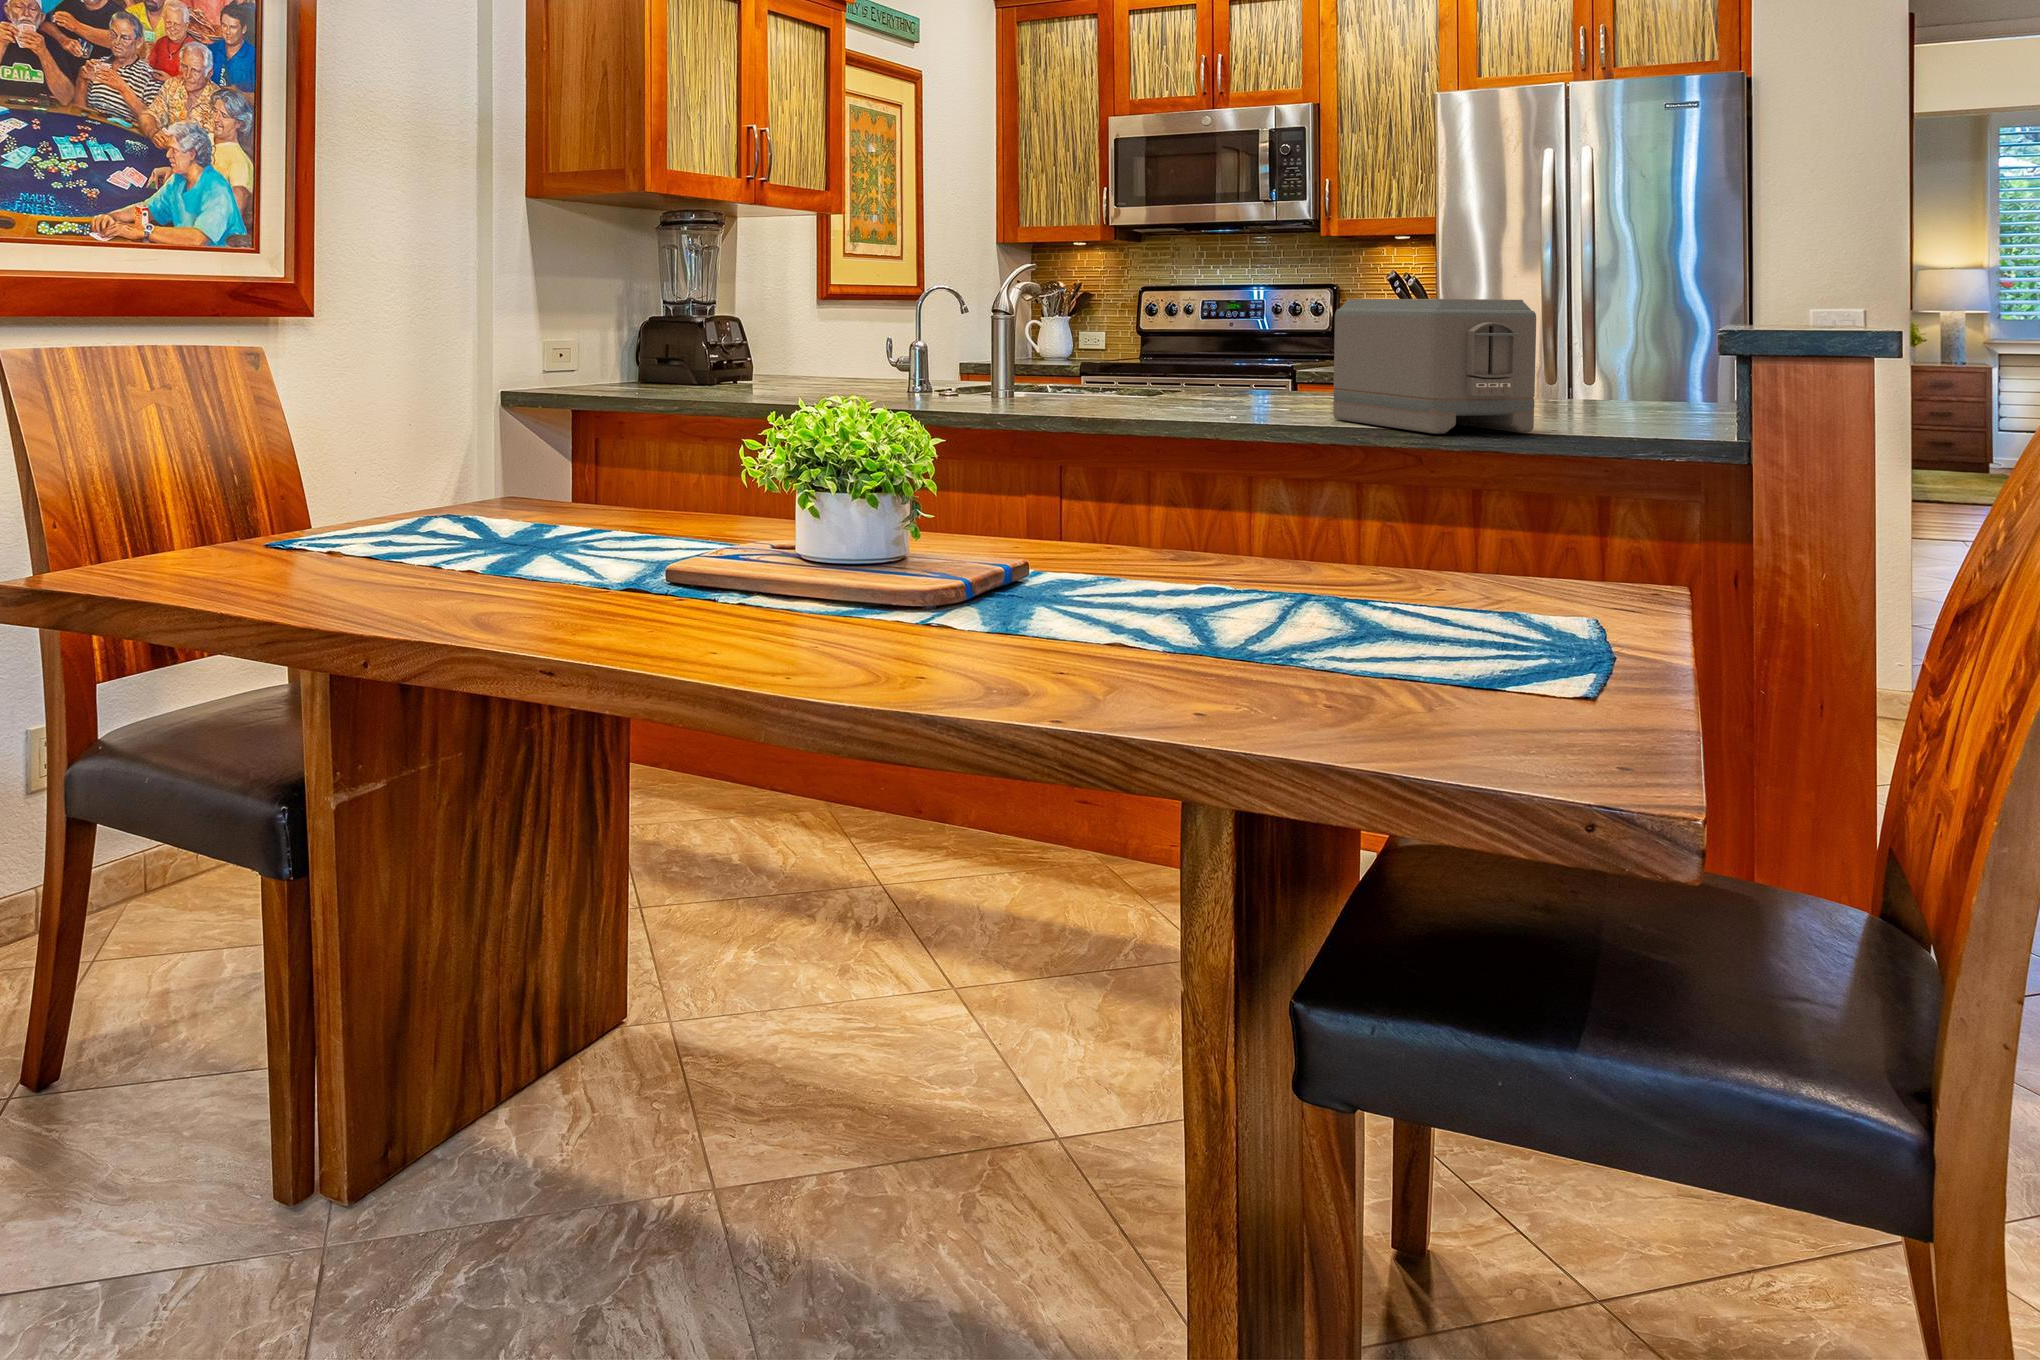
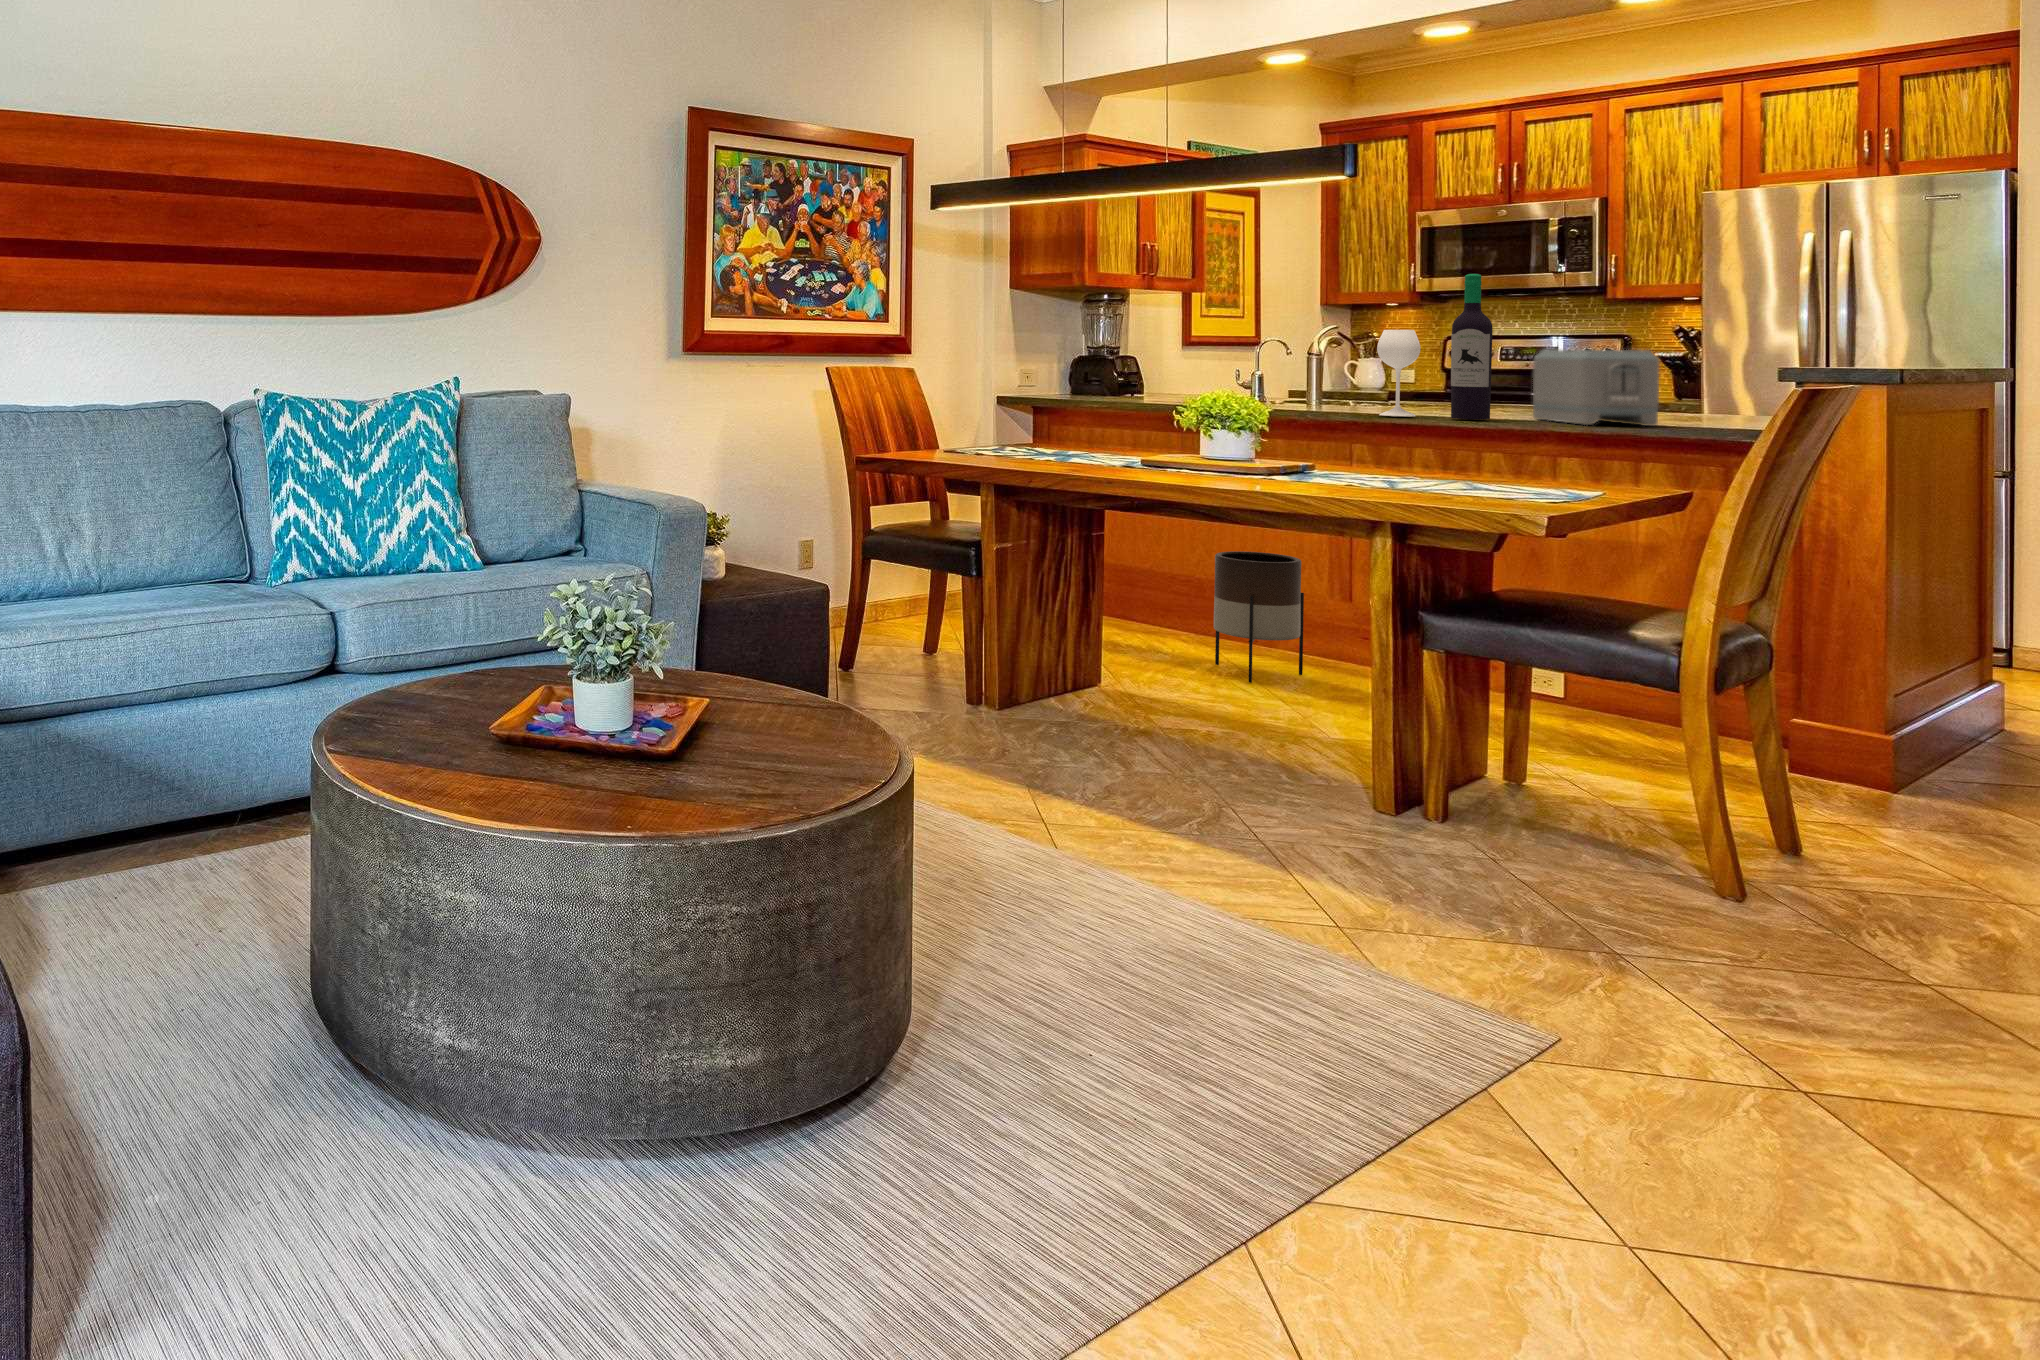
wine bottle: none [1105,162,1287,426] -> present [1377,274,1492,420]
planter: none [843,665,988,927] -> present [1214,551,1304,683]

